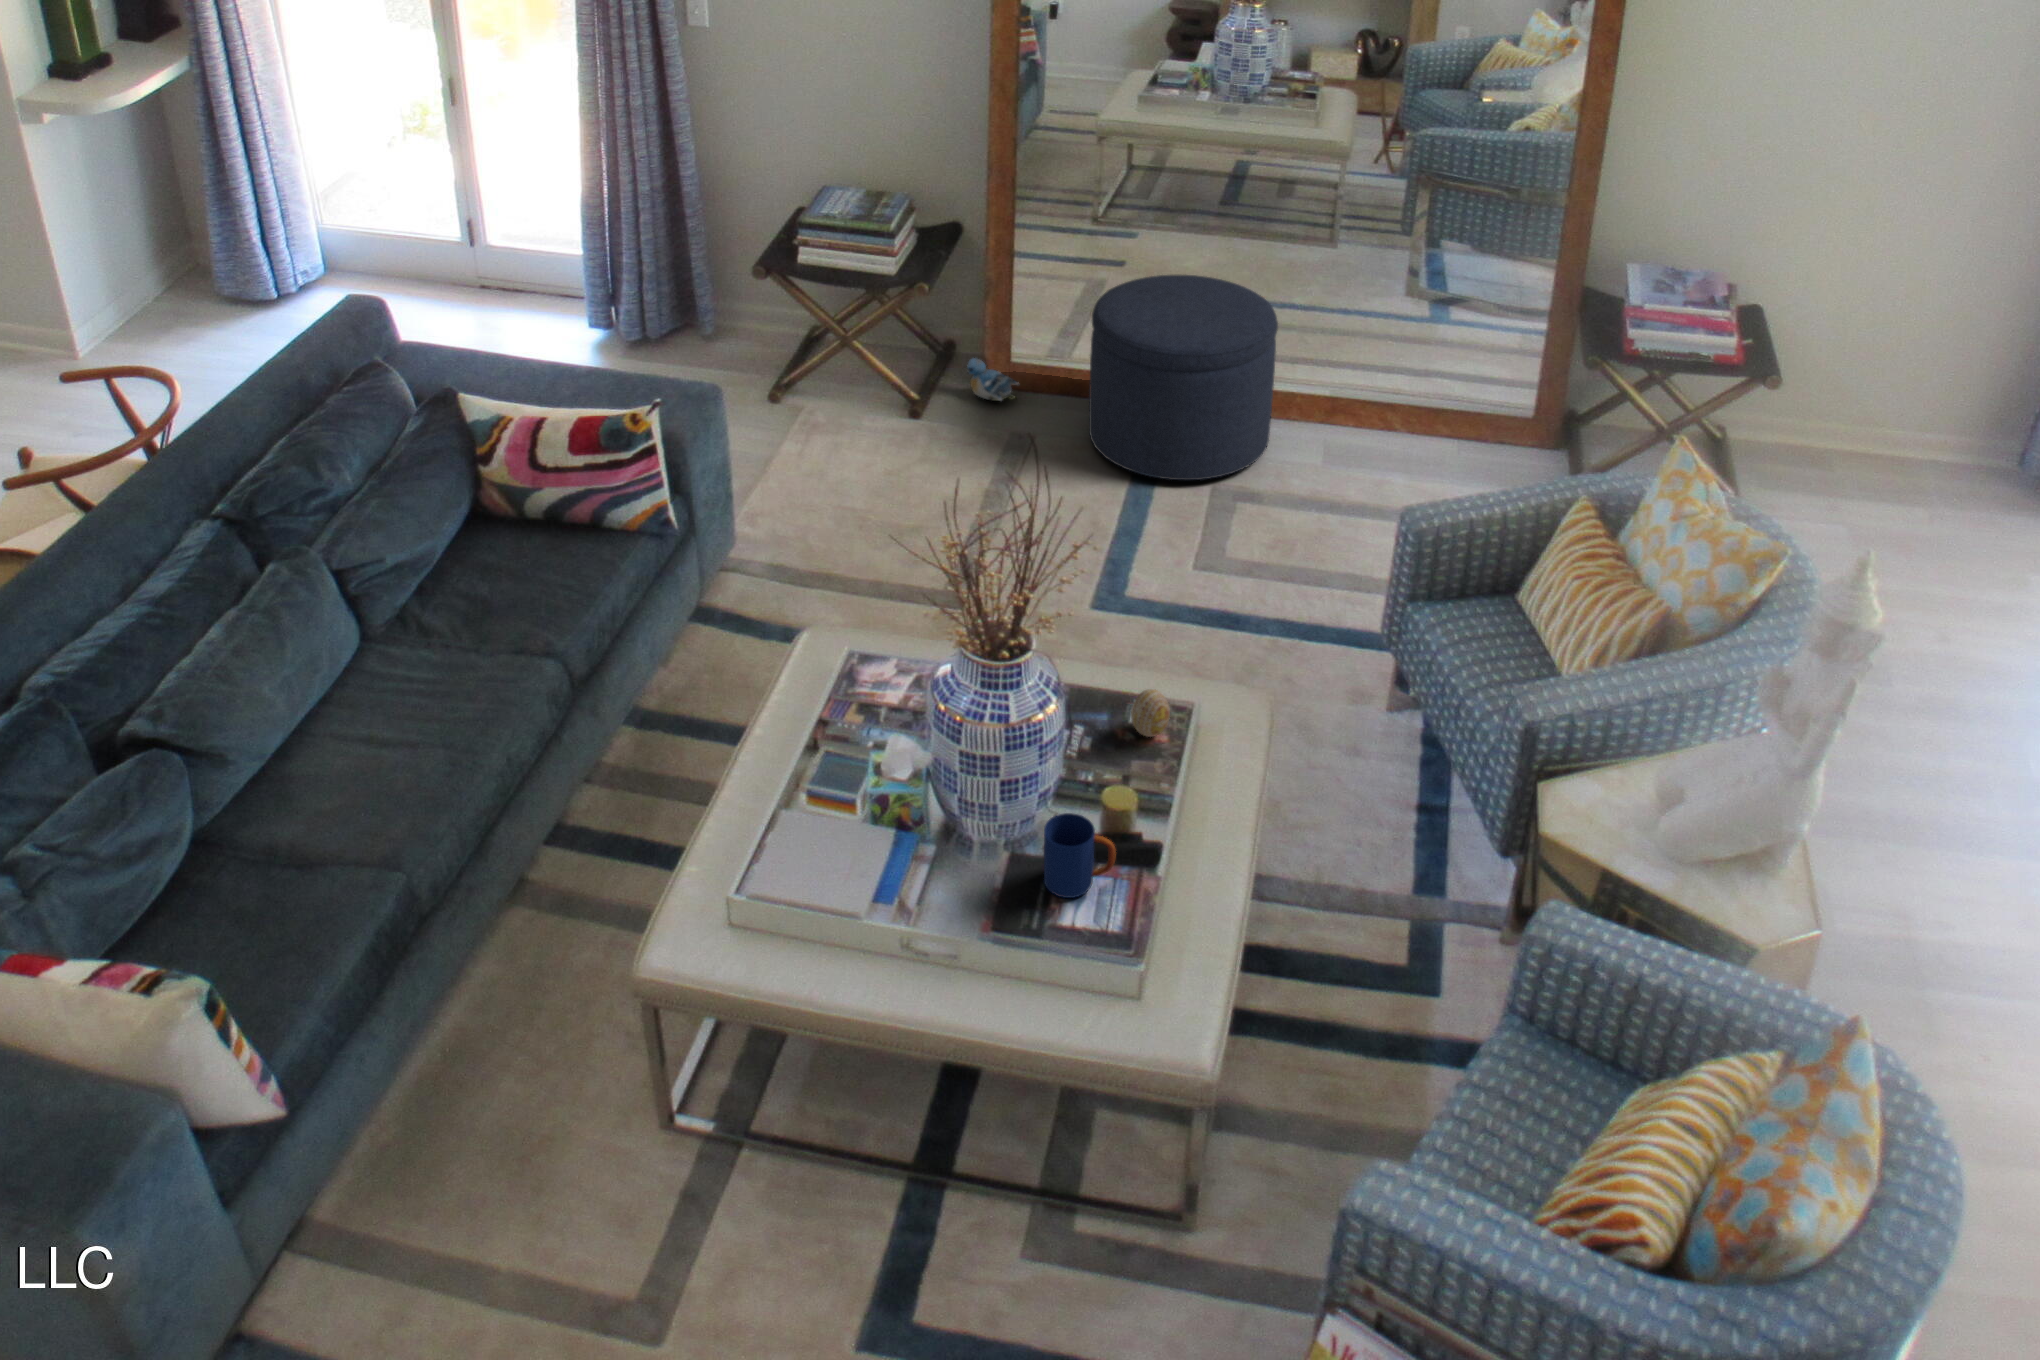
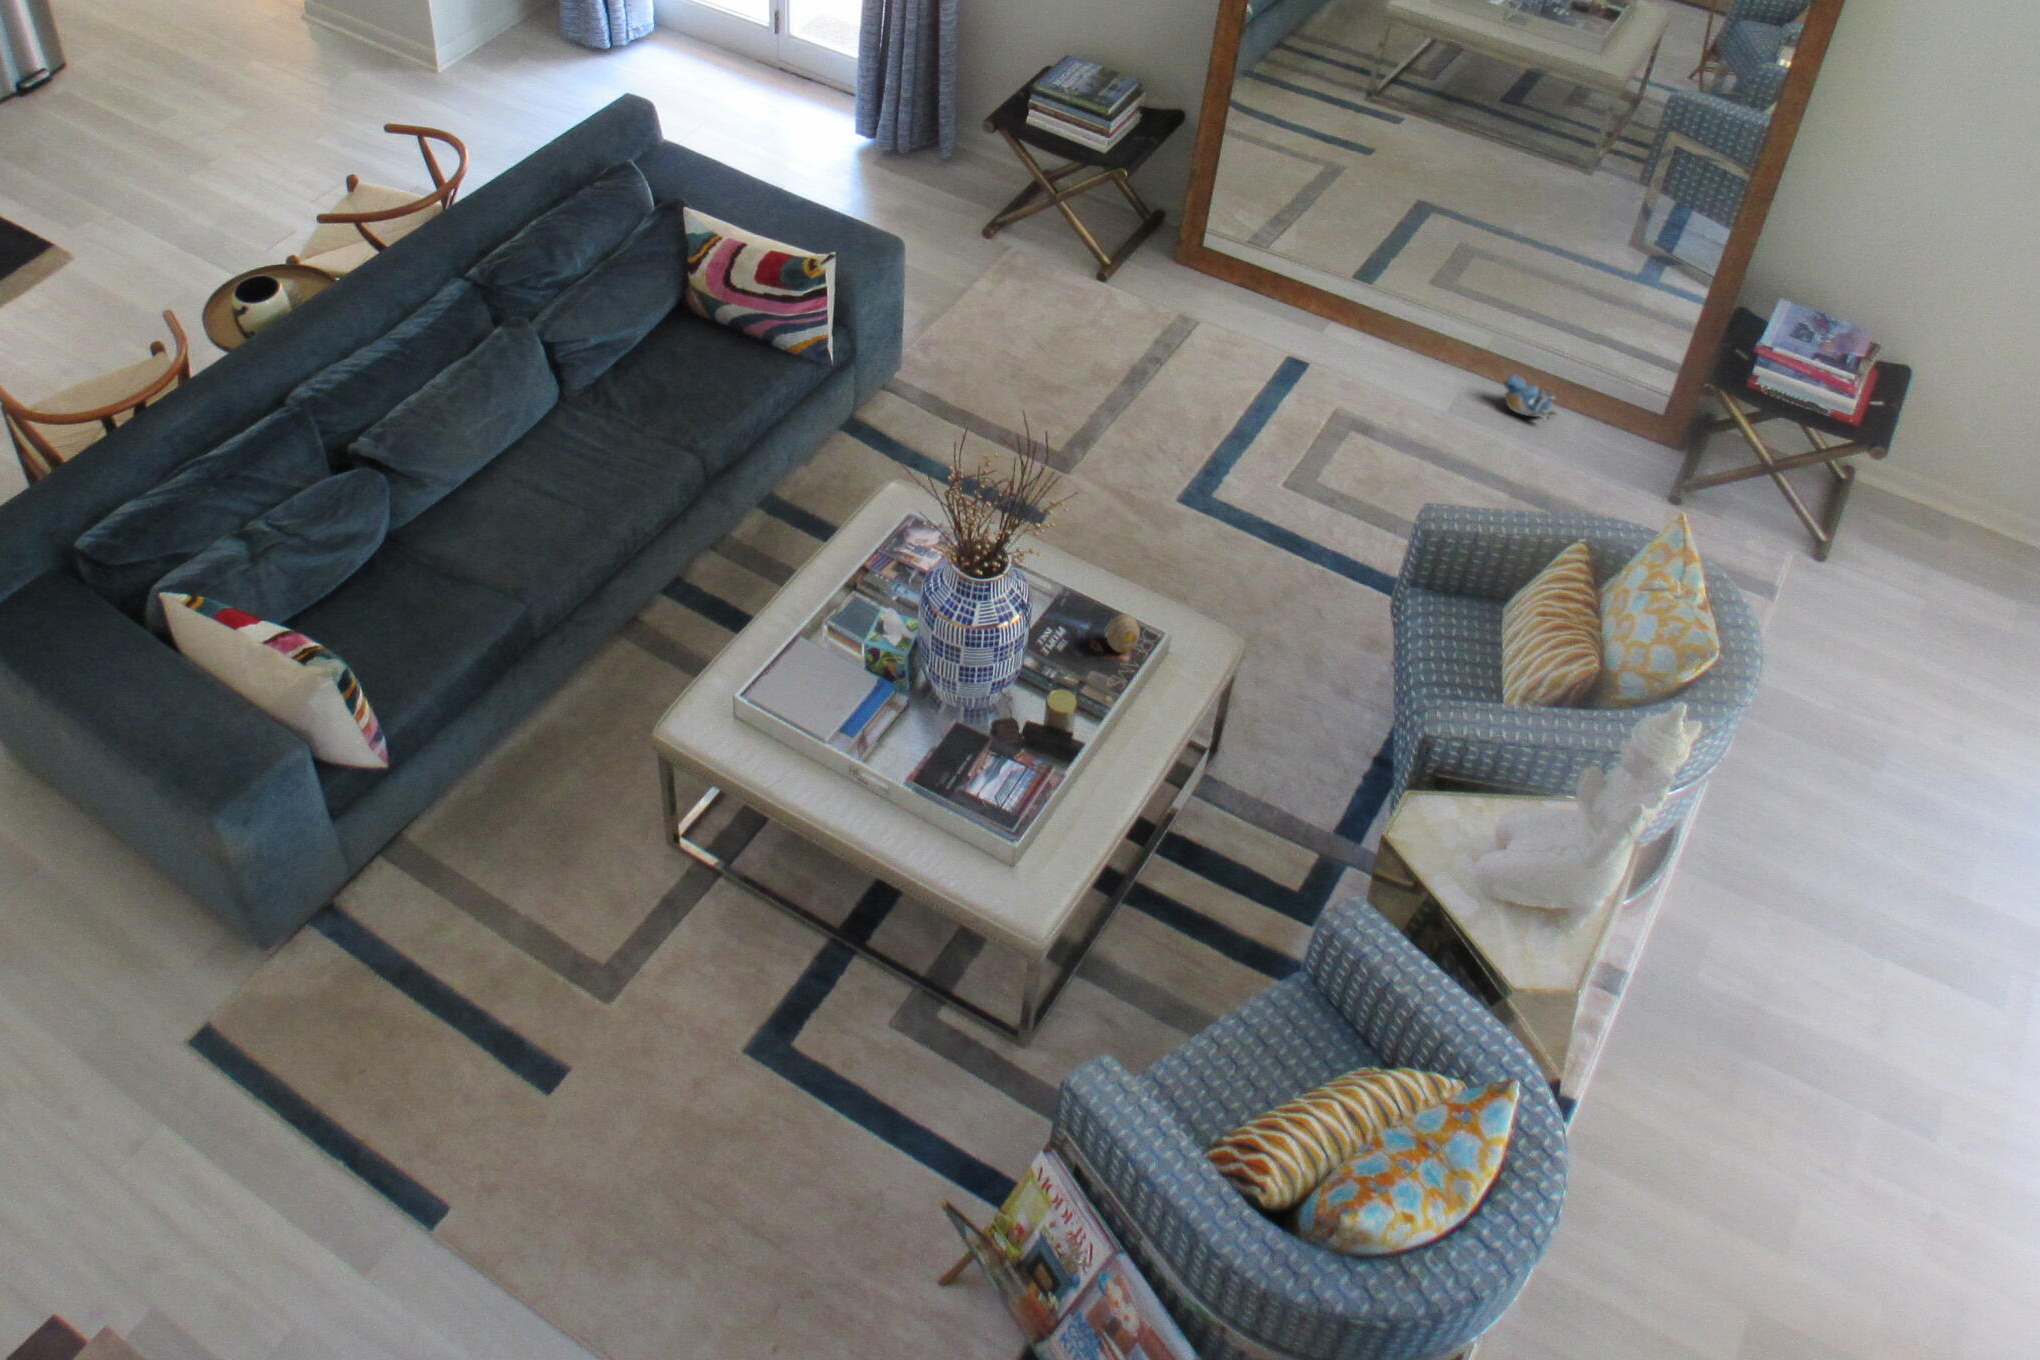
ottoman: present [1089,275,1278,480] -> none [1246,202,1439,406]
plush toy: present [967,358,1019,401] -> present [1504,375,1555,420]
mug: present [1044,813,1116,898] -> none [978,702,1034,770]

